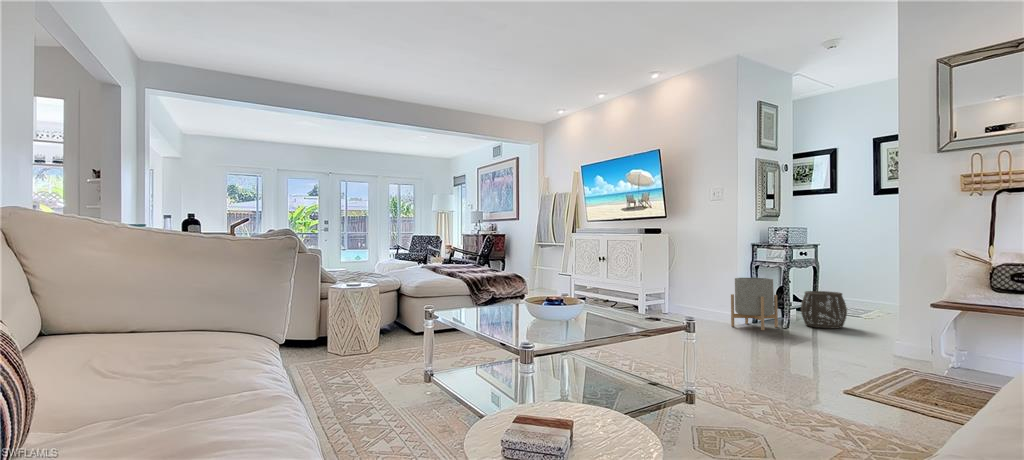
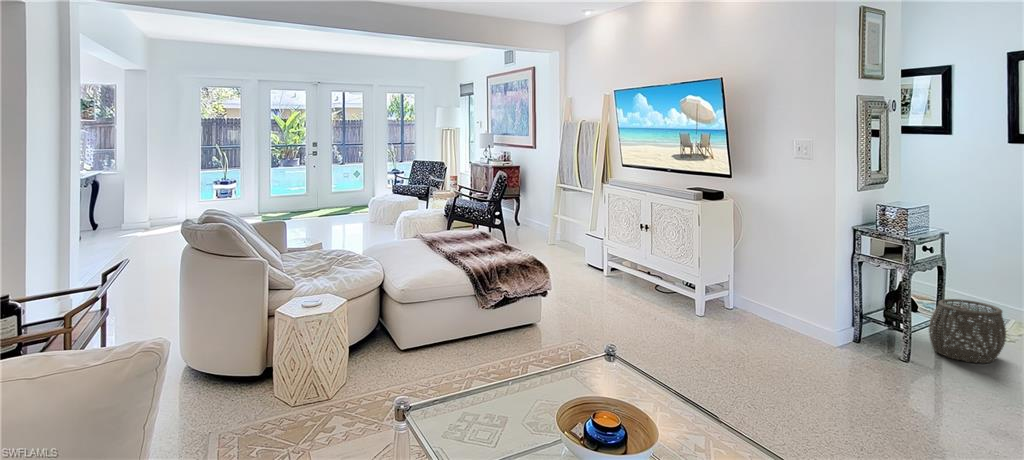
planter: present [731,278,778,330] -> none [819,278,897,366]

